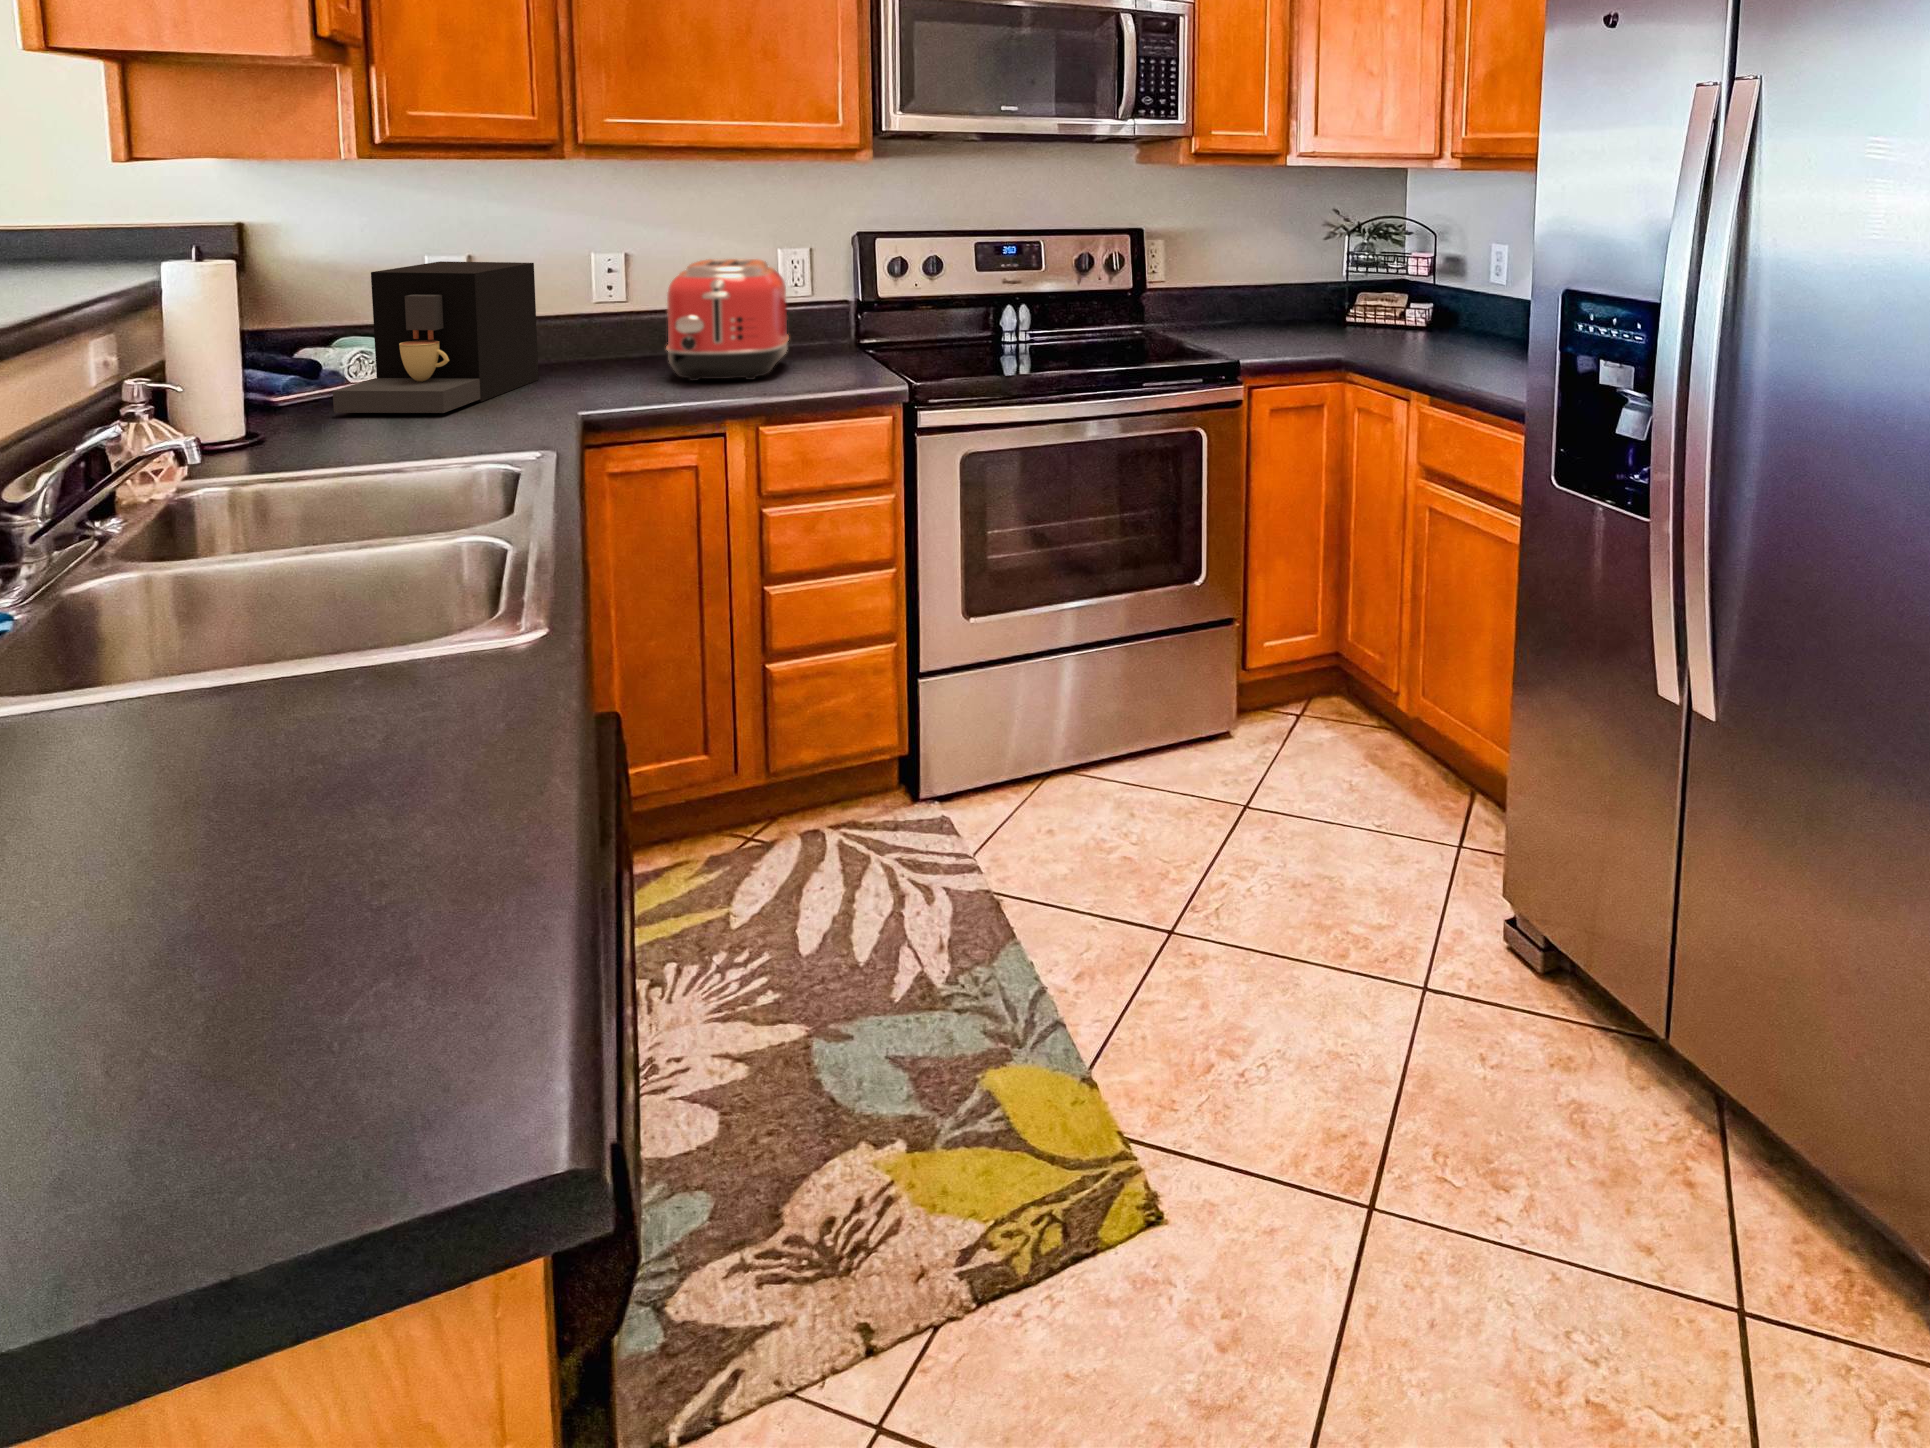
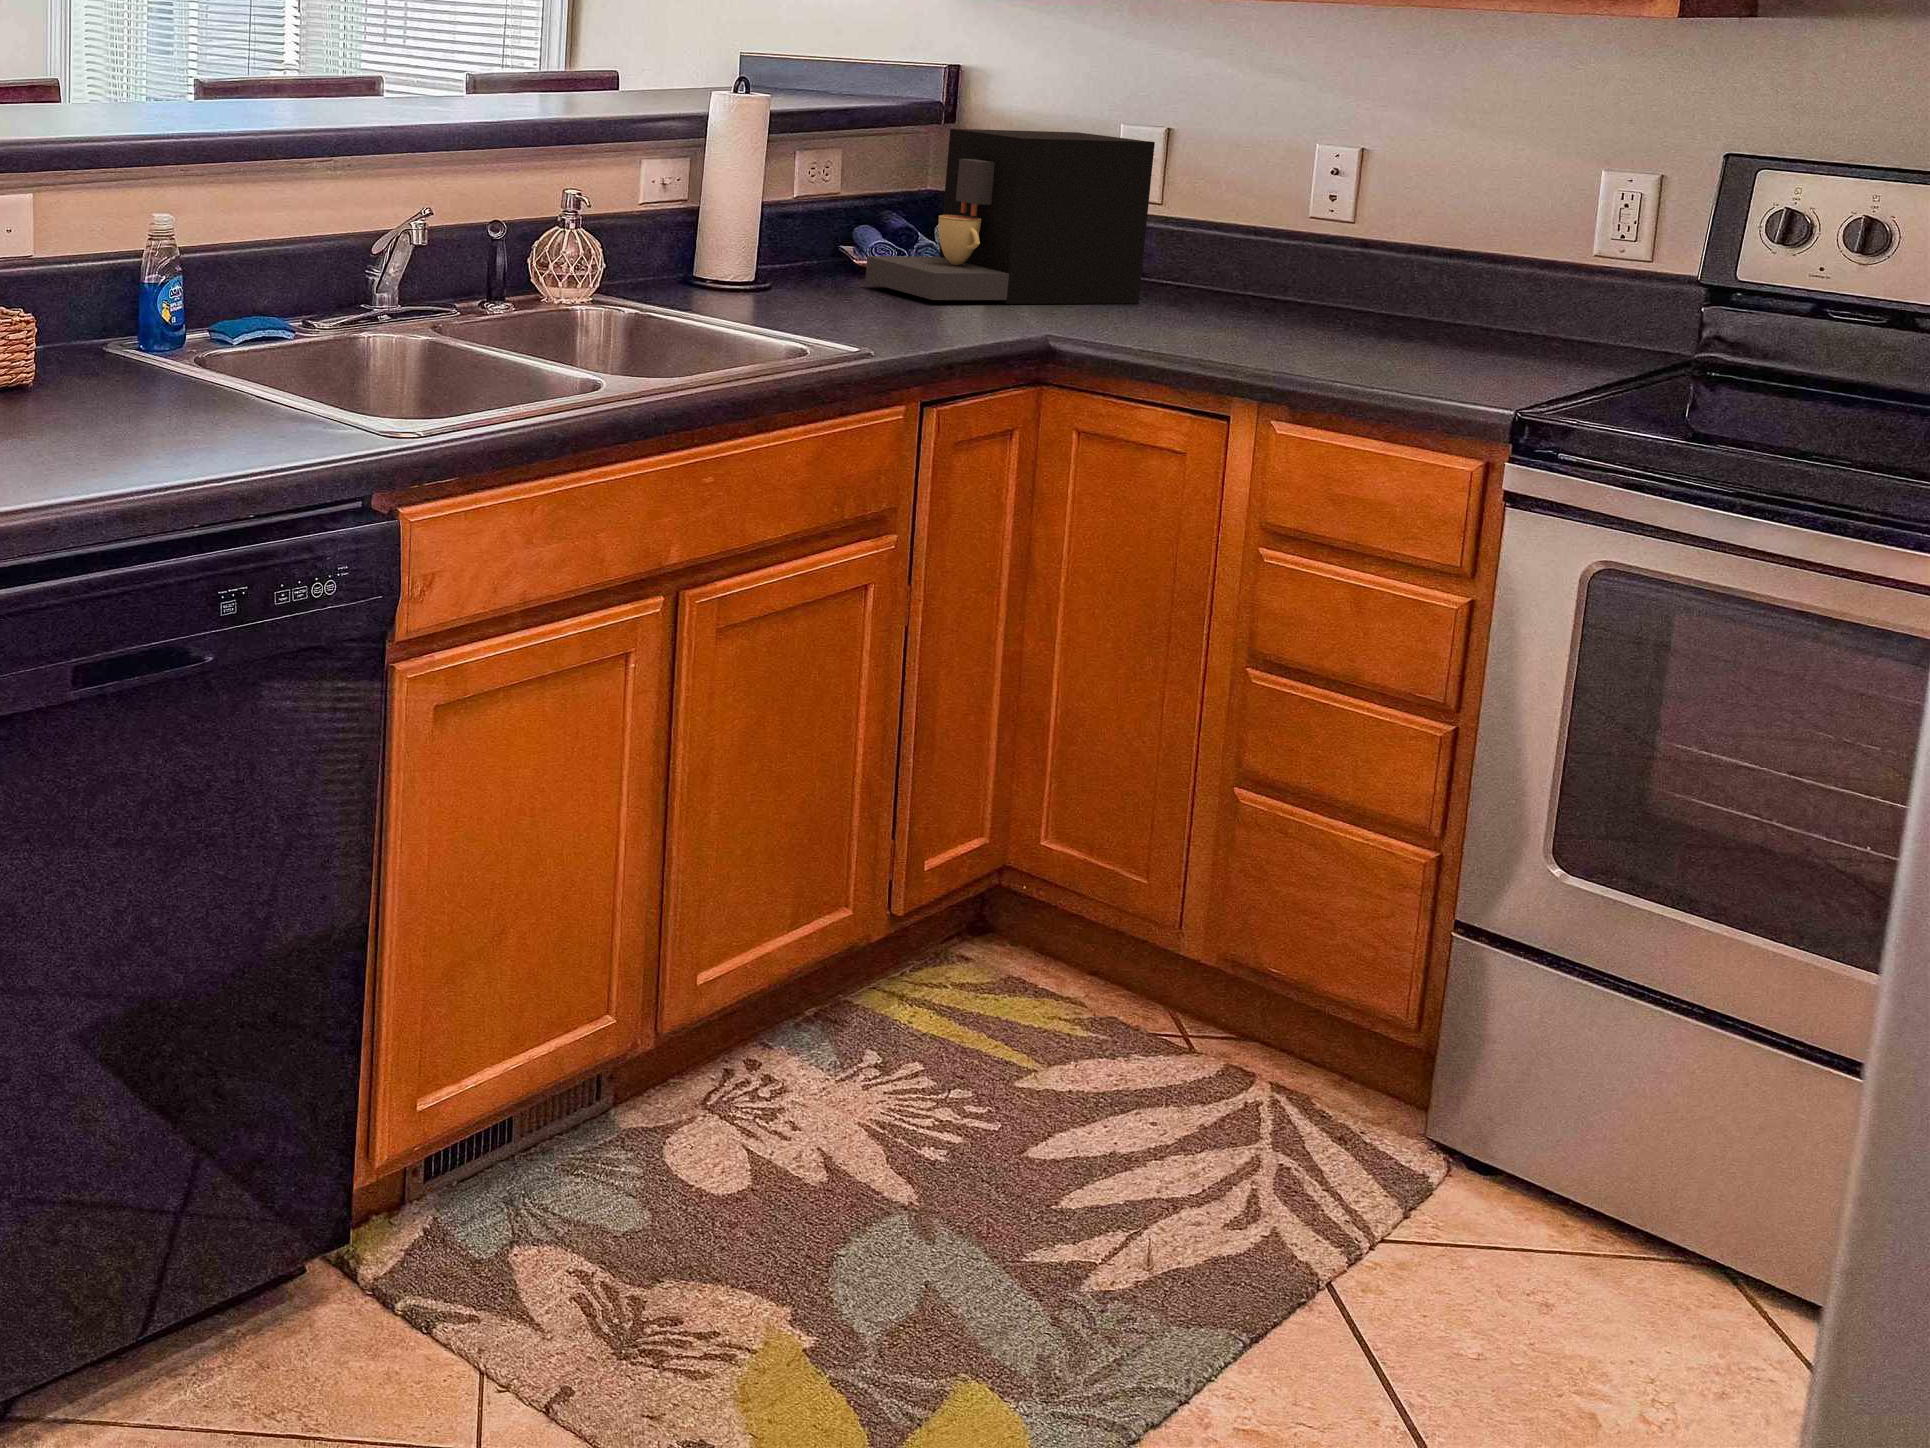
toaster: present [666,259,789,381] -> none [1245,163,1497,352]

